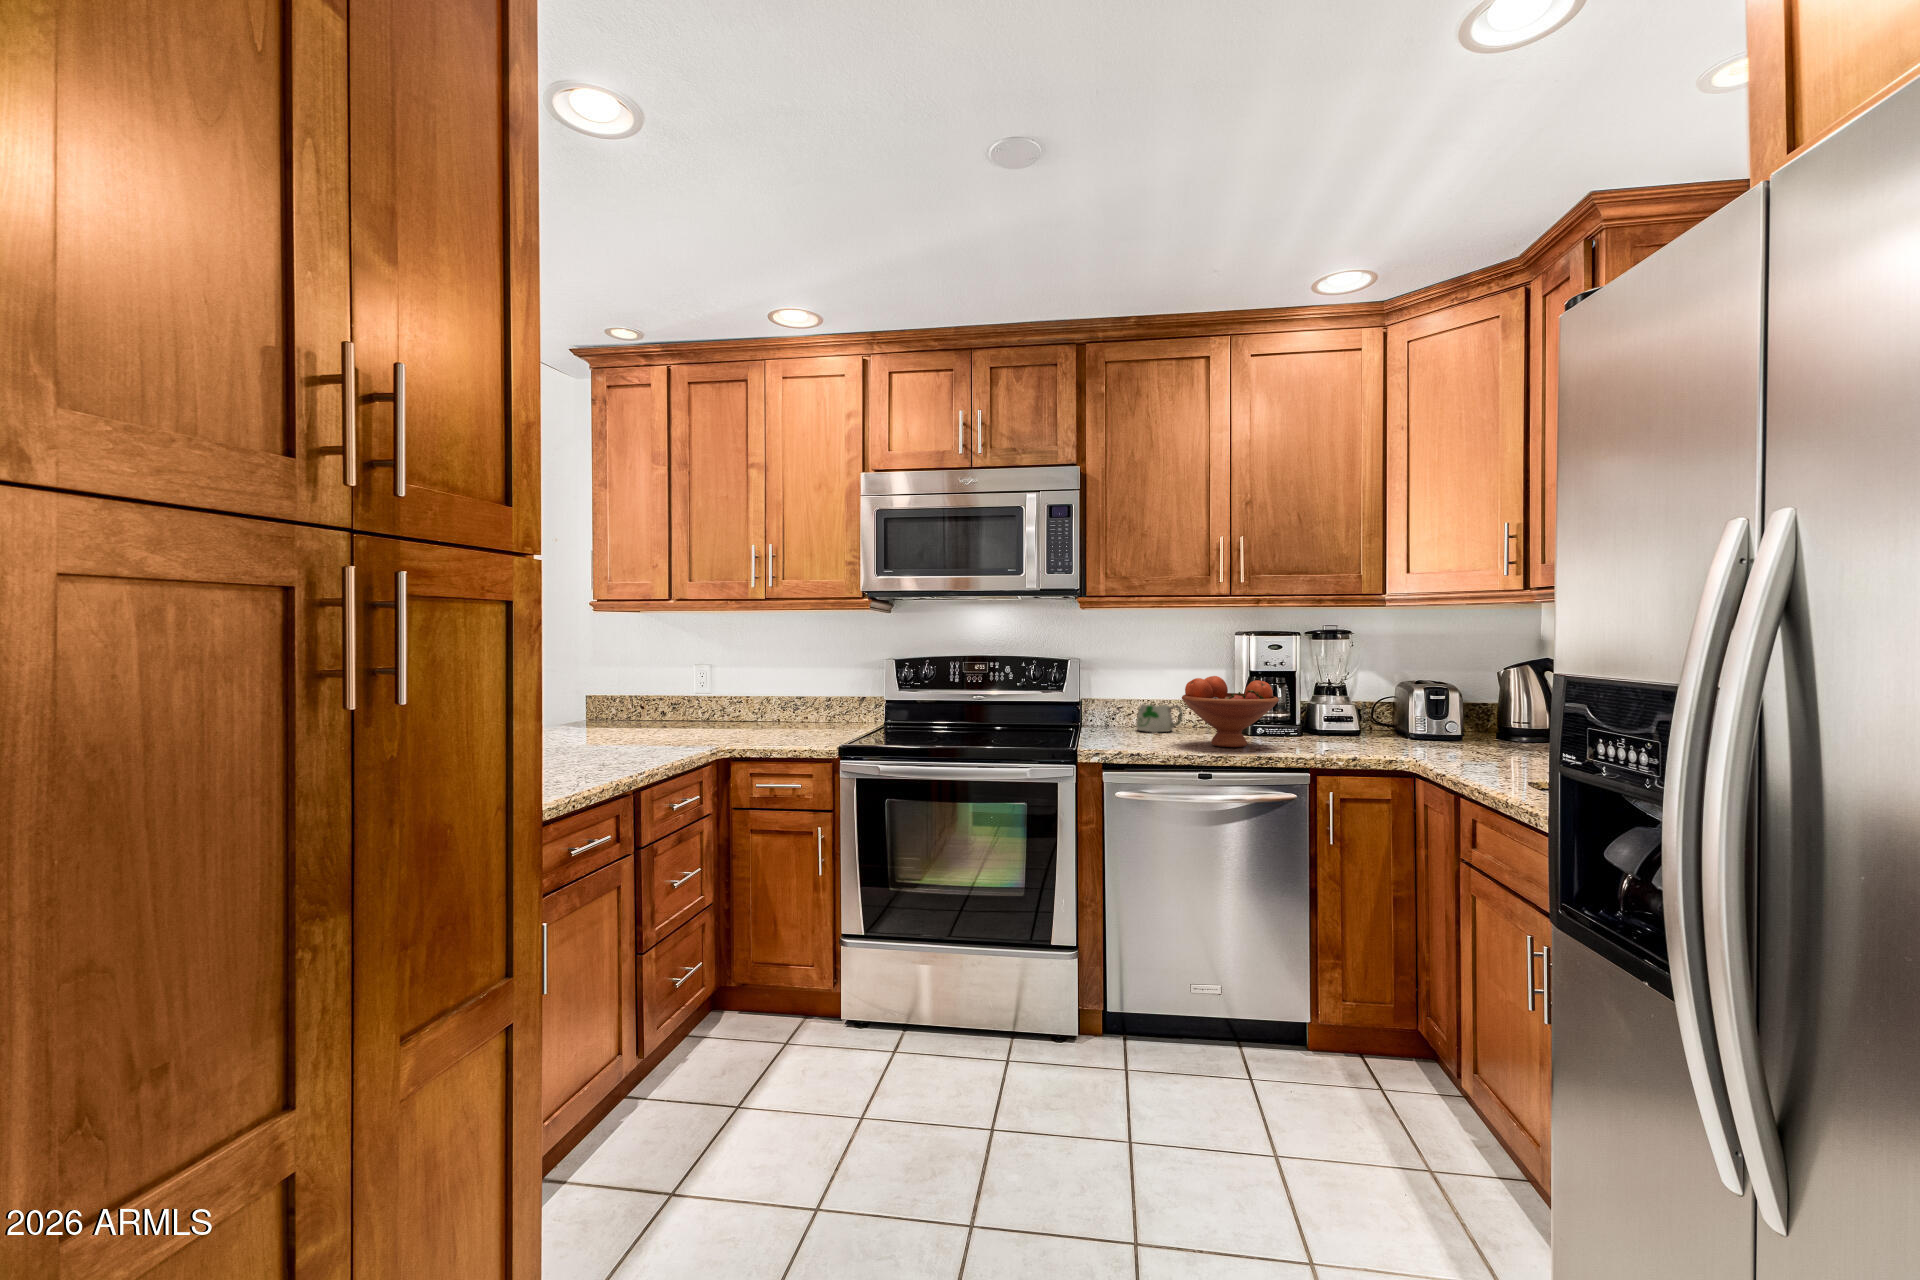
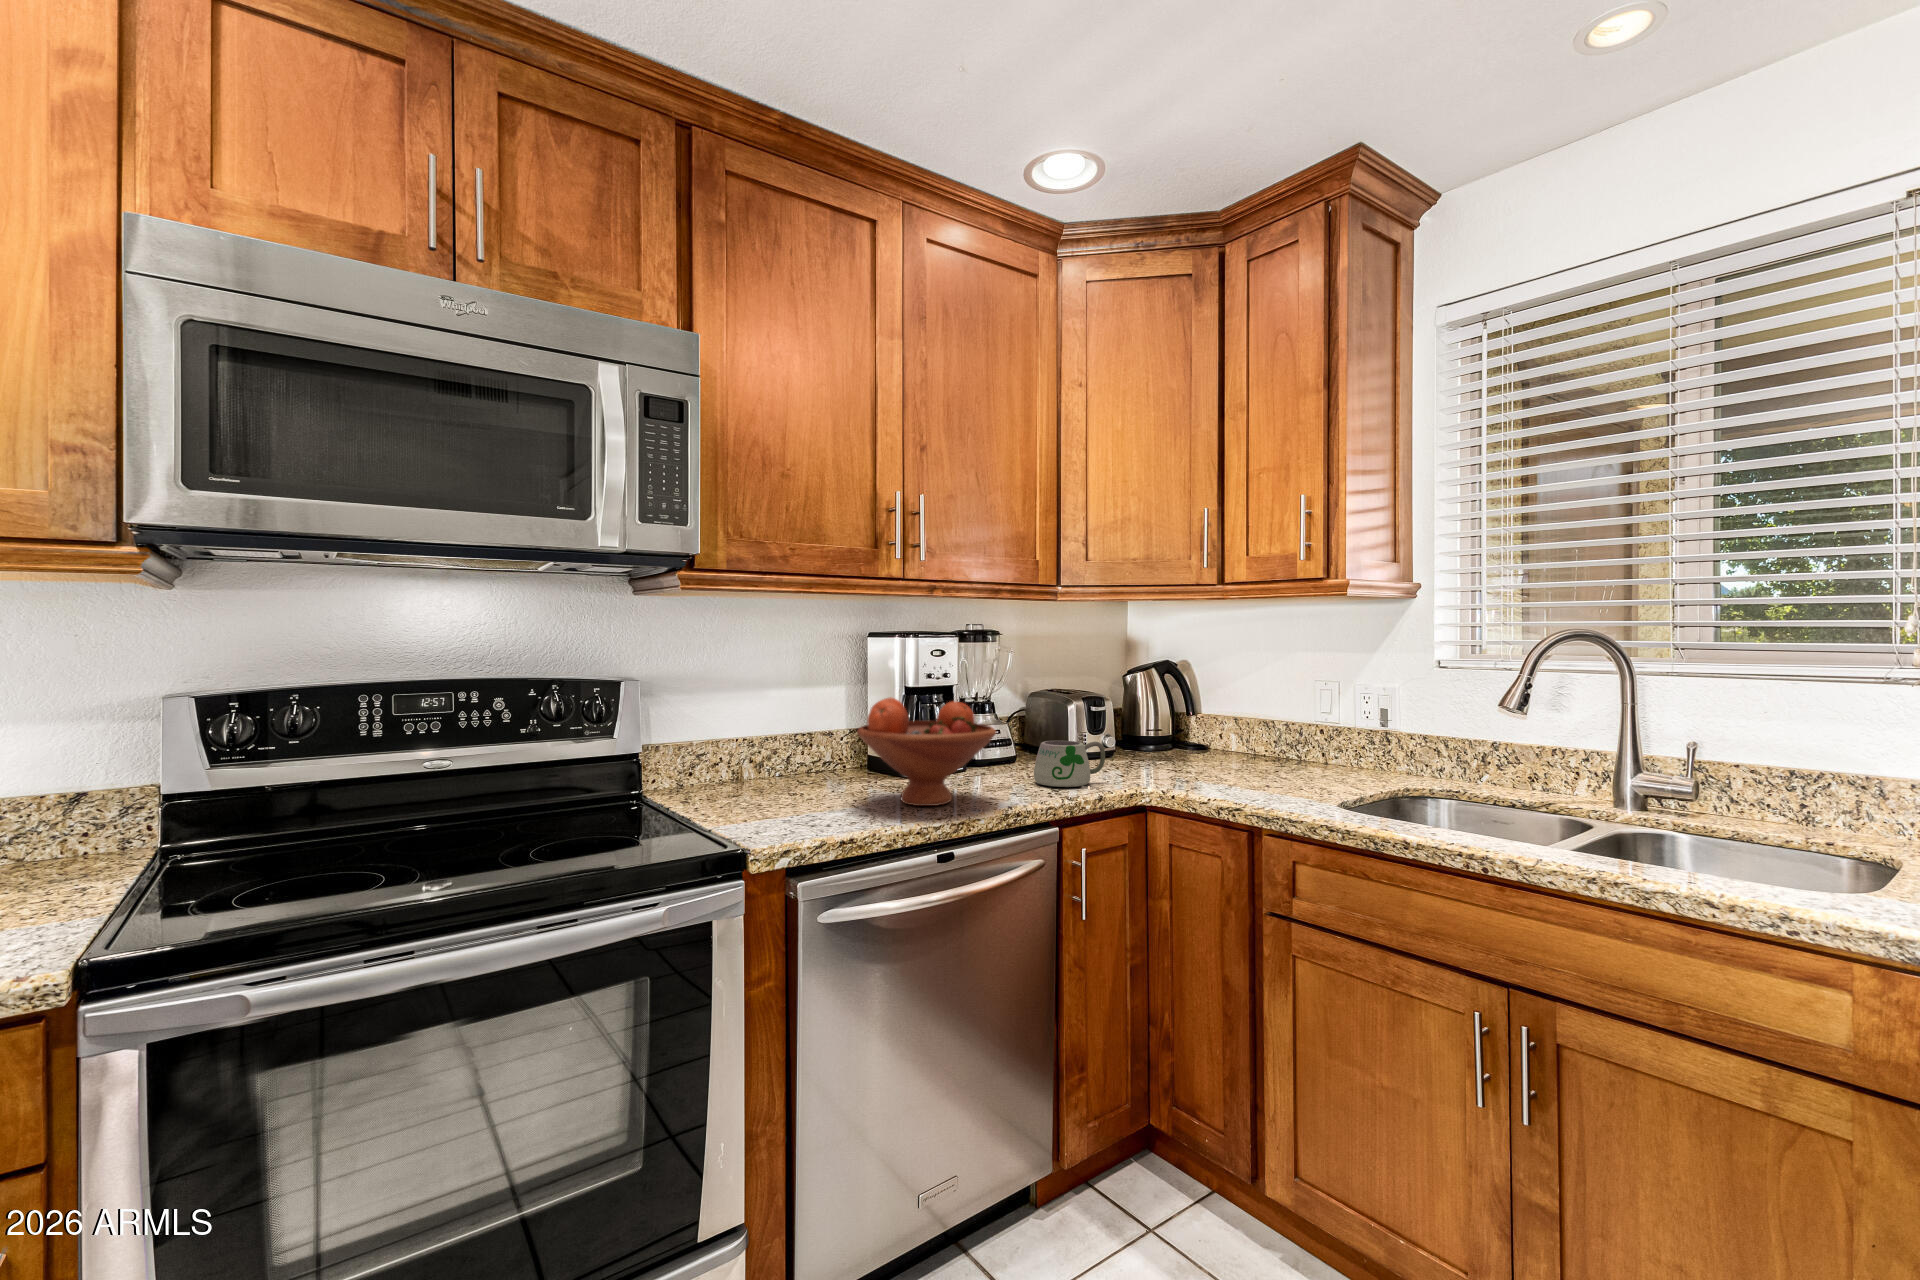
mug: present [1136,703,1182,733] -> present [1034,741,1105,789]

